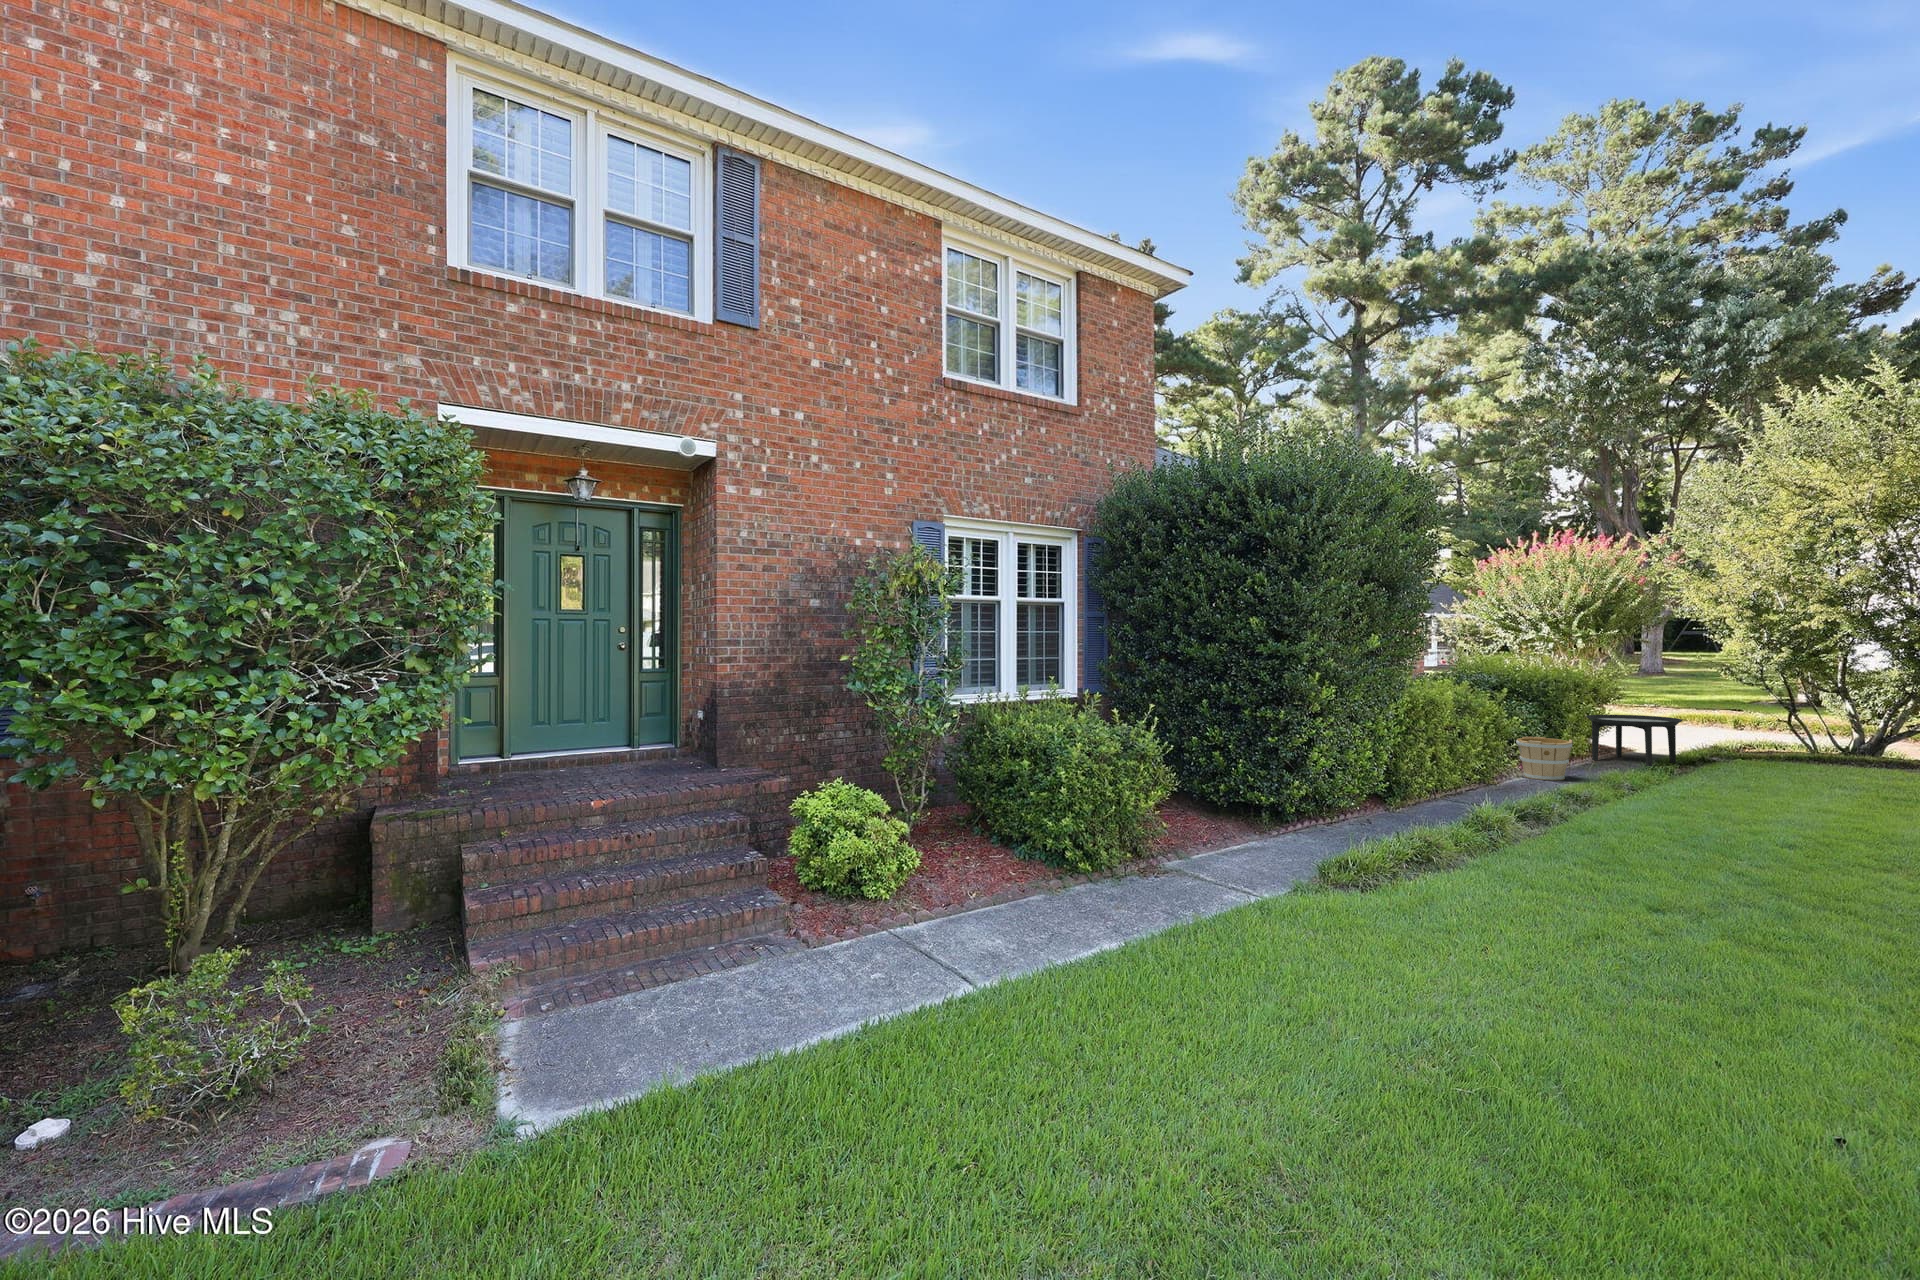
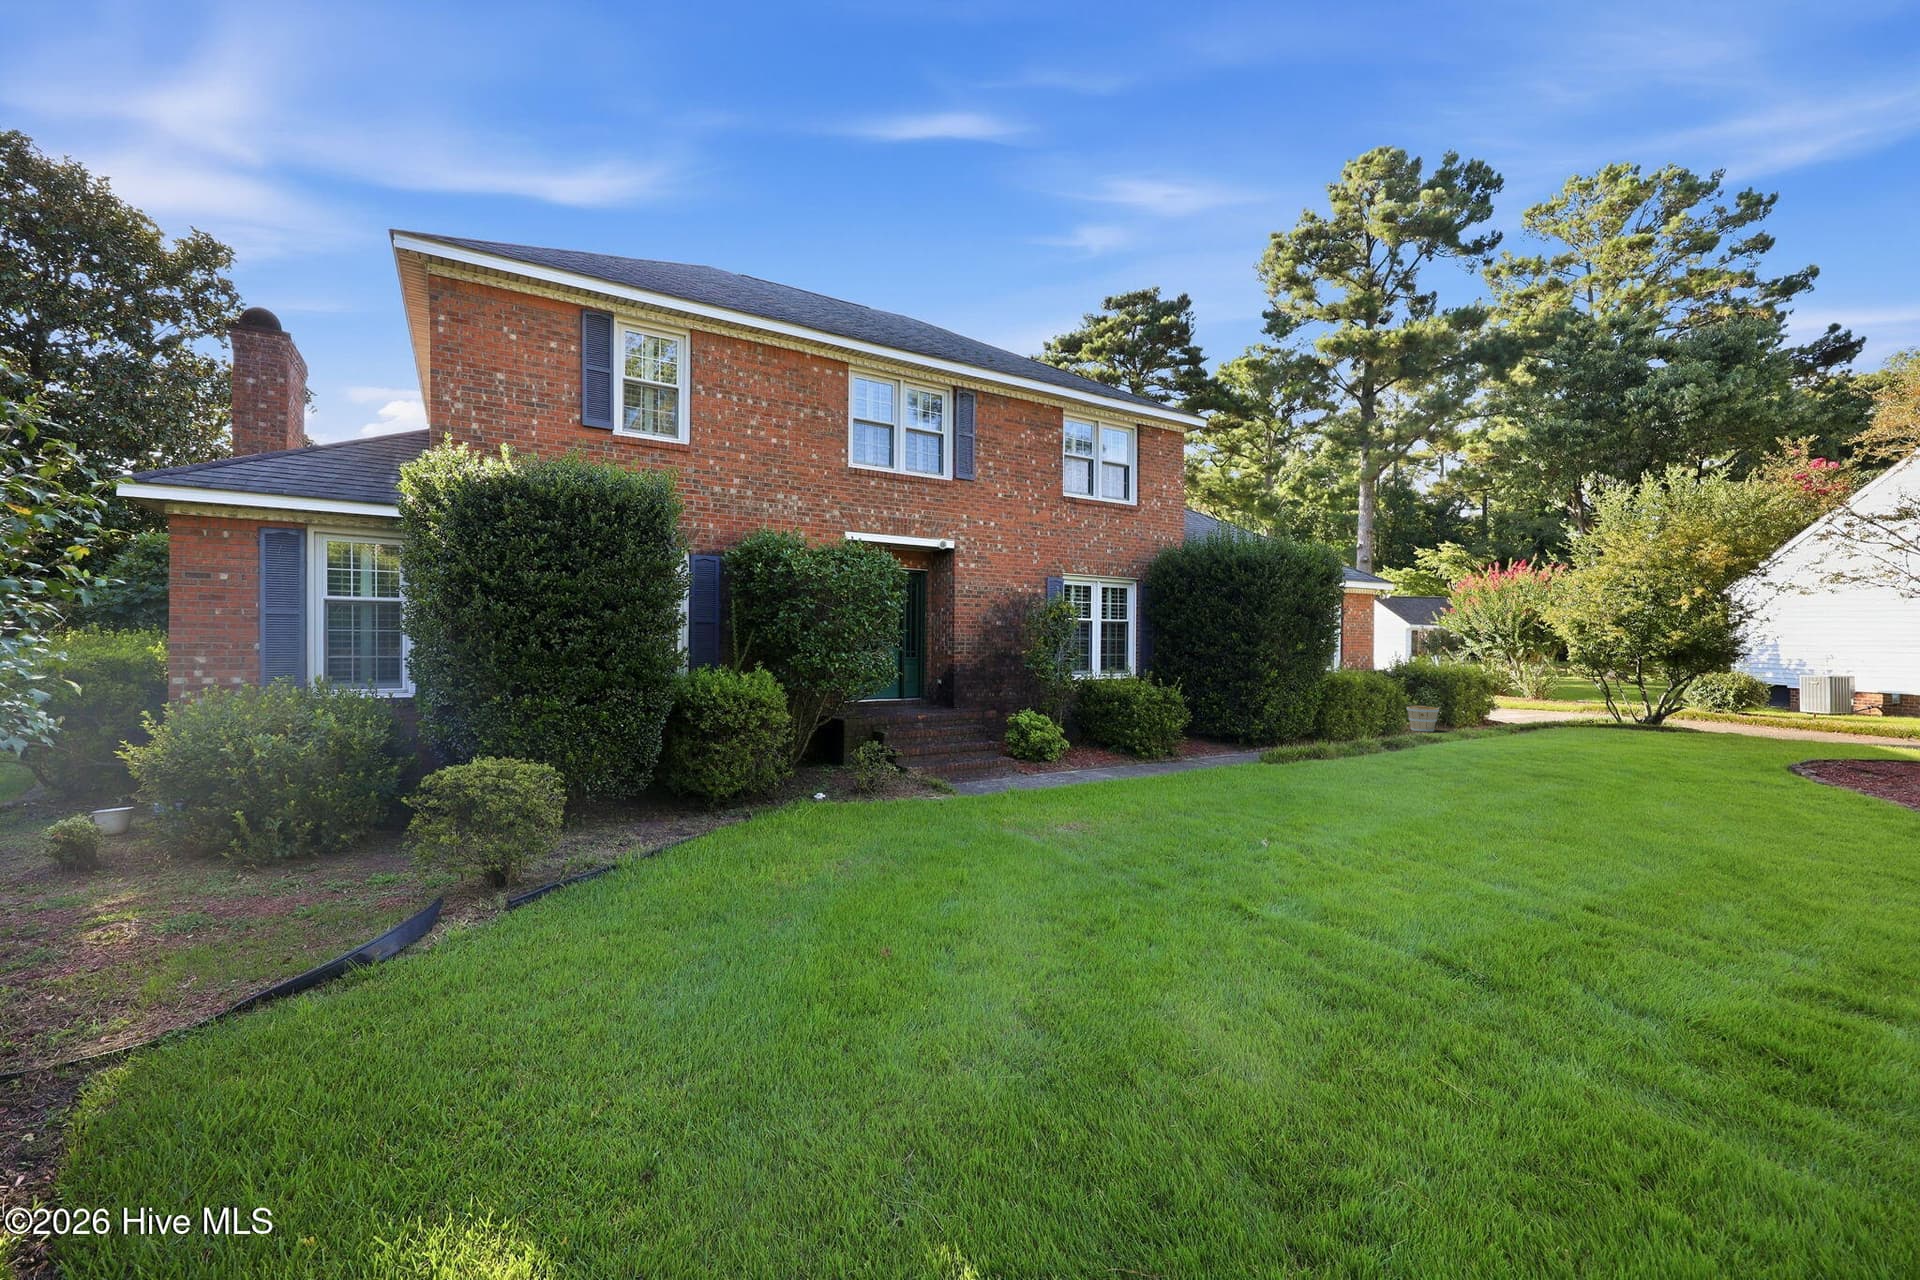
round table: present [1586,715,1683,766] -> none [1464,695,1523,727]

